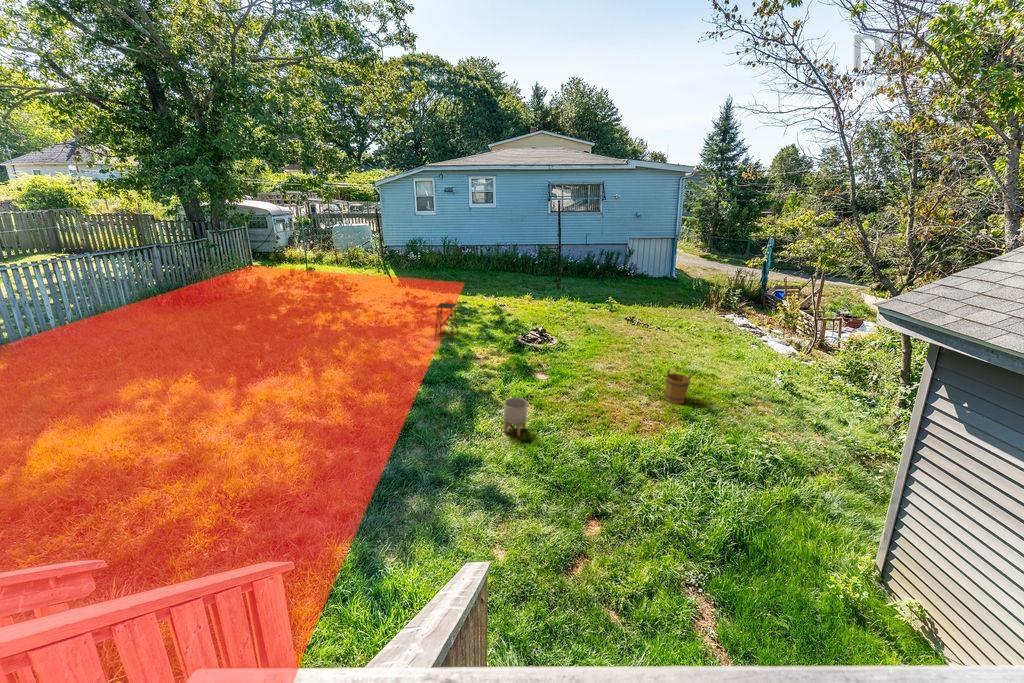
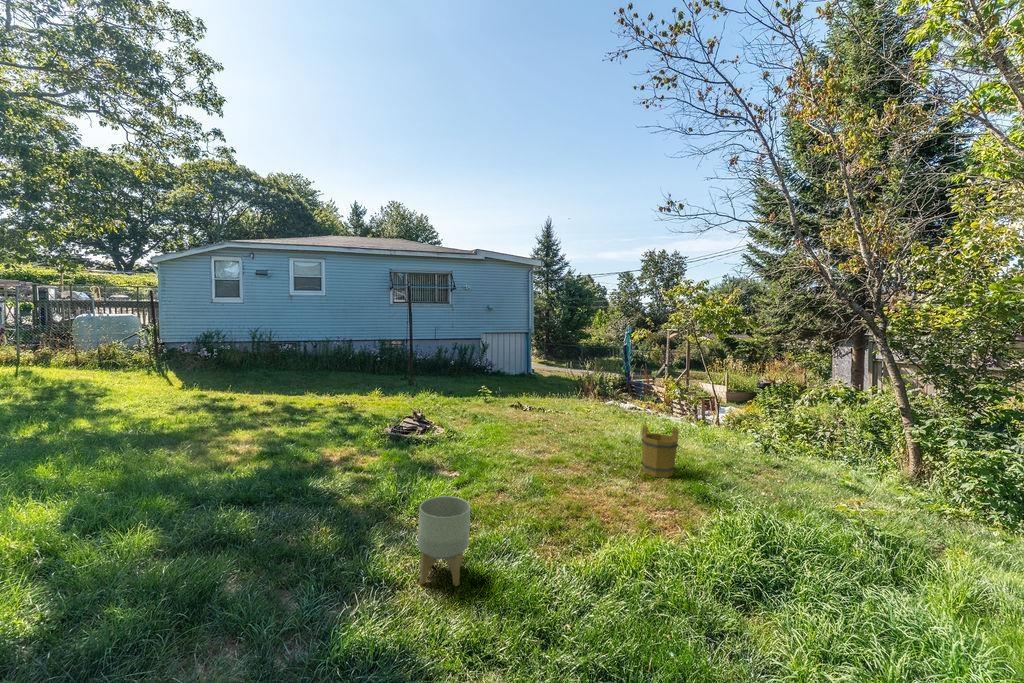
side table: present [435,303,458,342] -> none [238,375,283,439]

